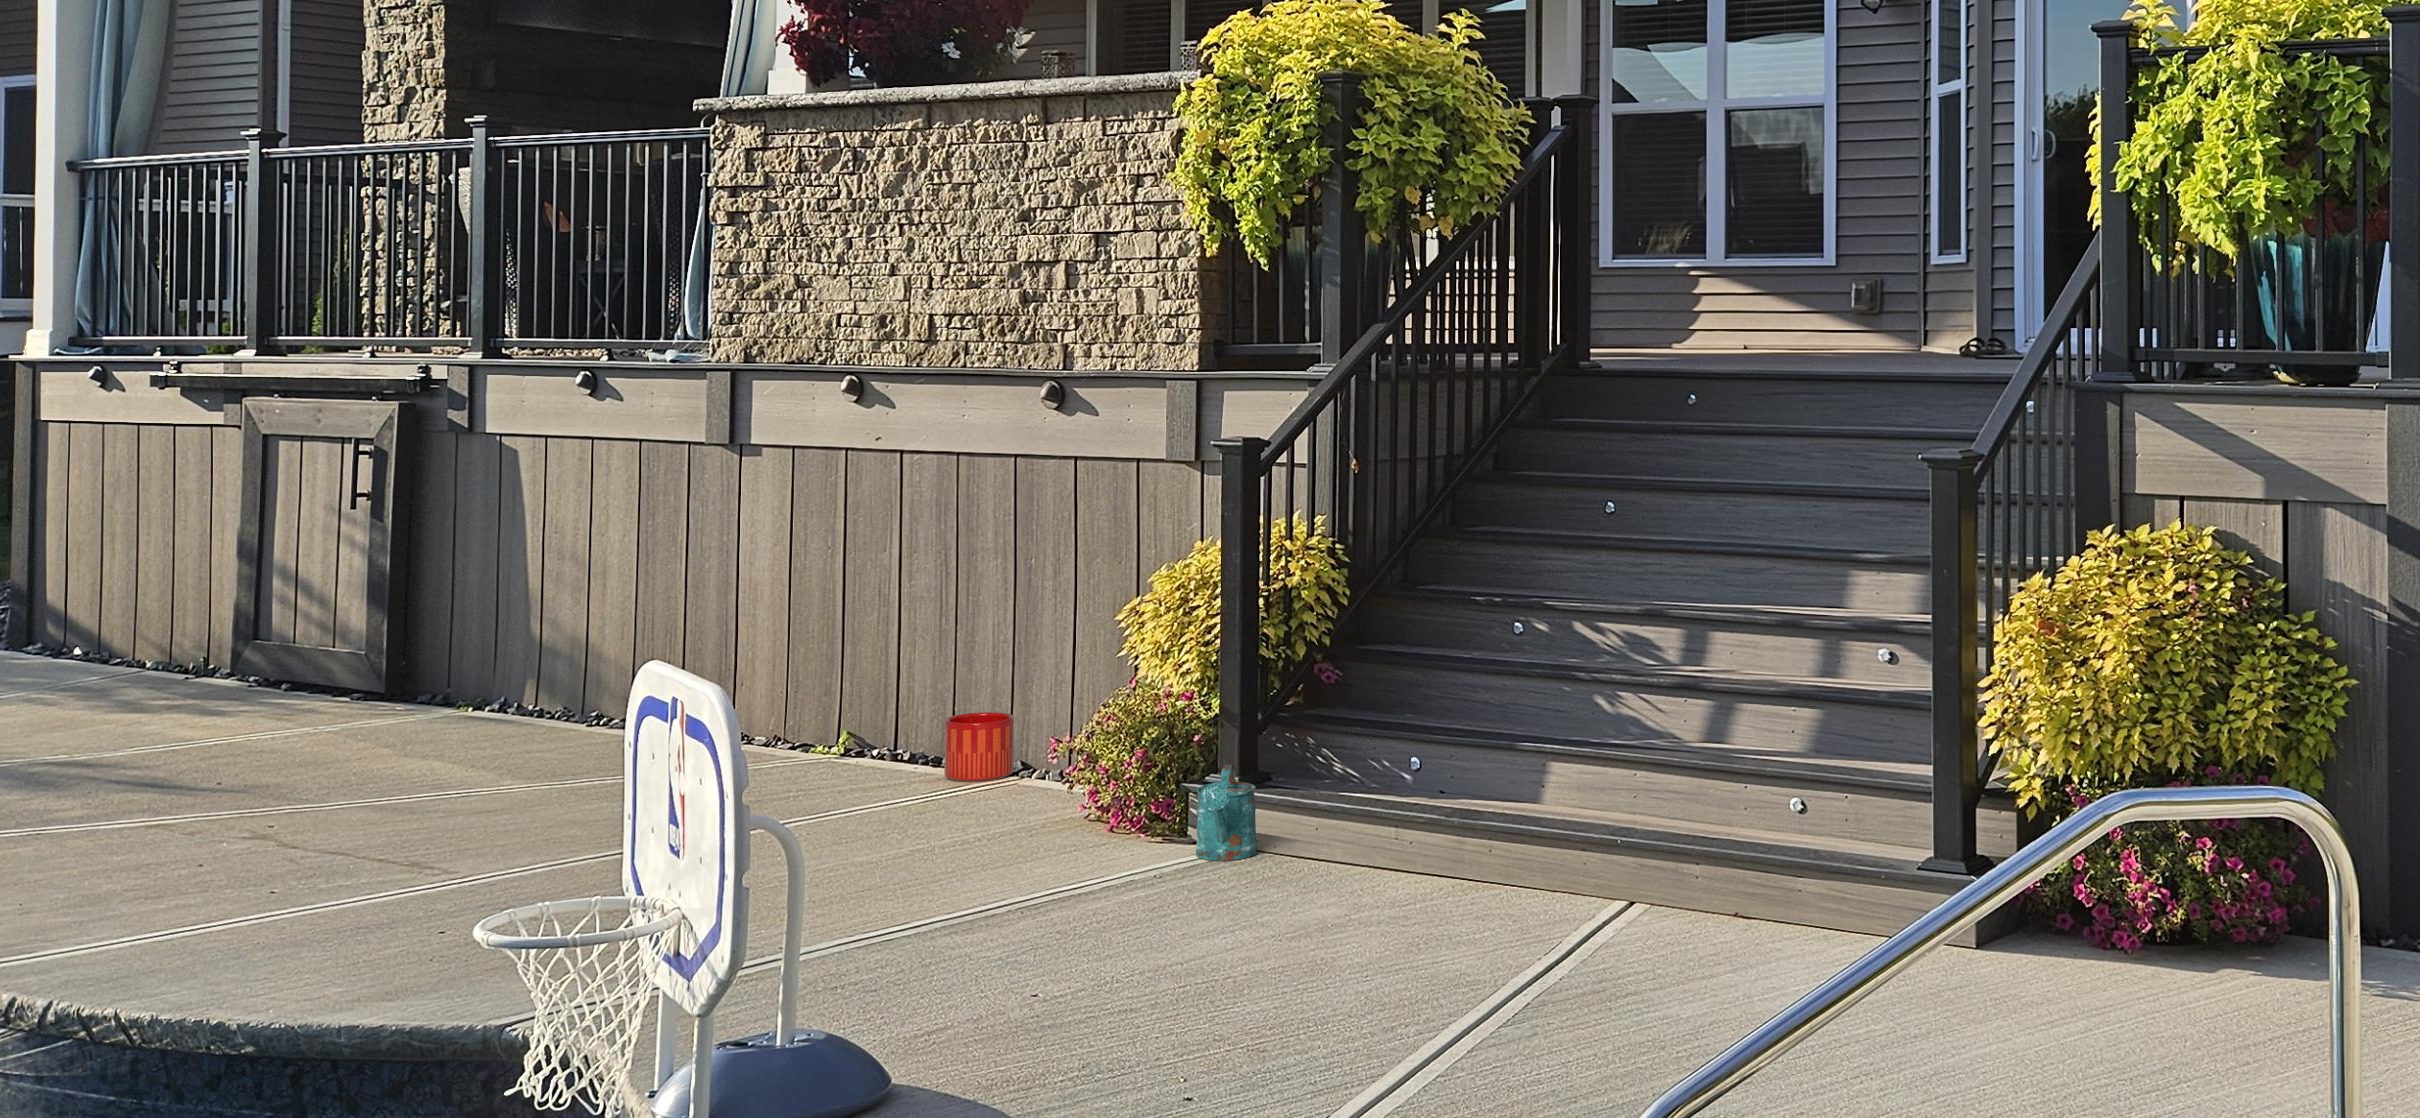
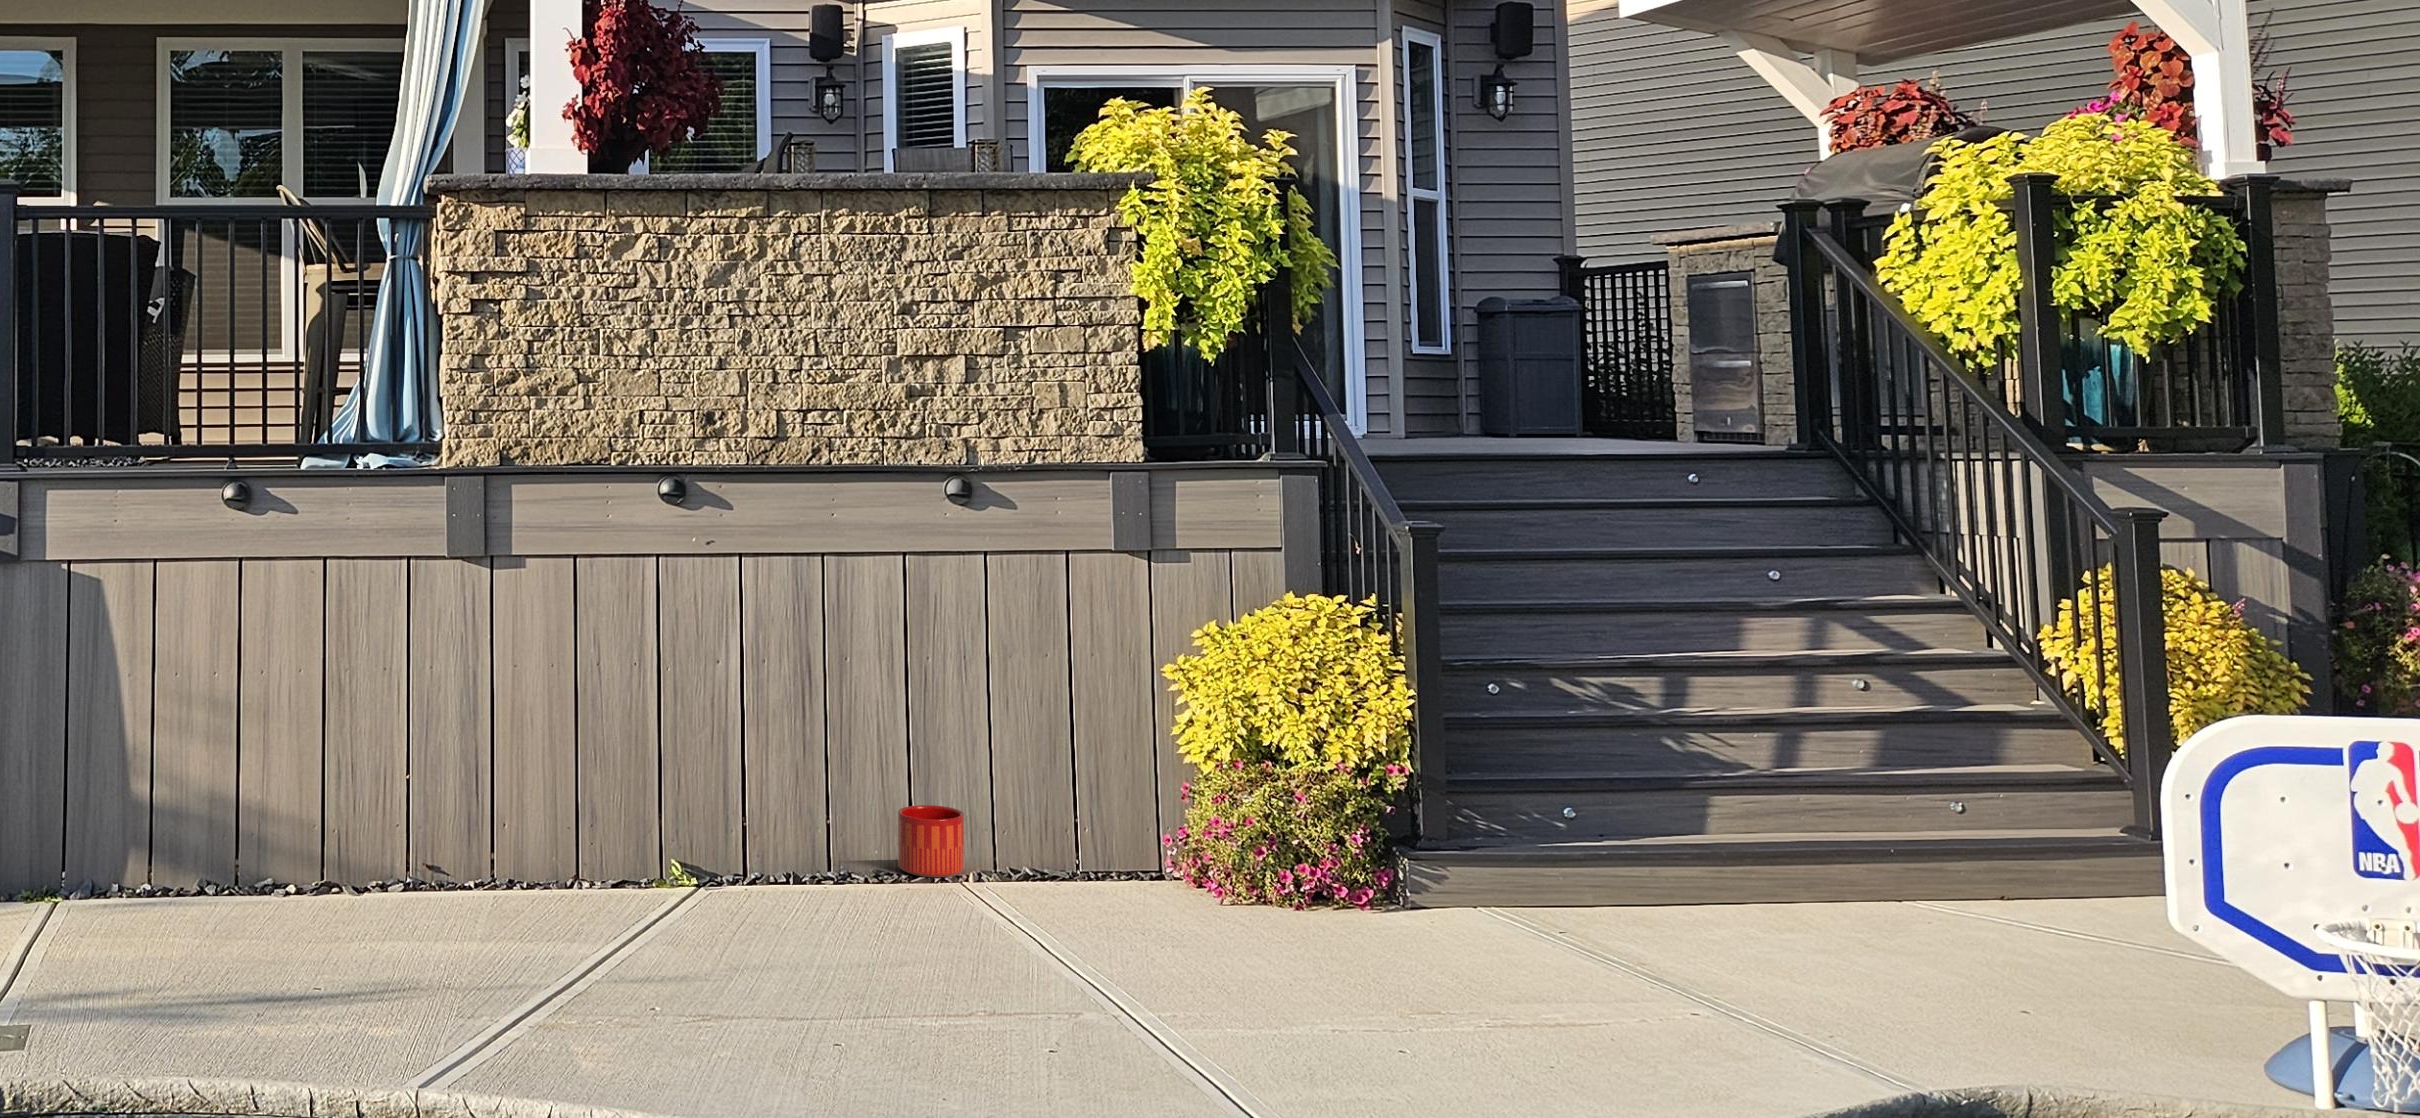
watering can: present [1196,764,1257,861] -> none [1422,826,1539,914]

